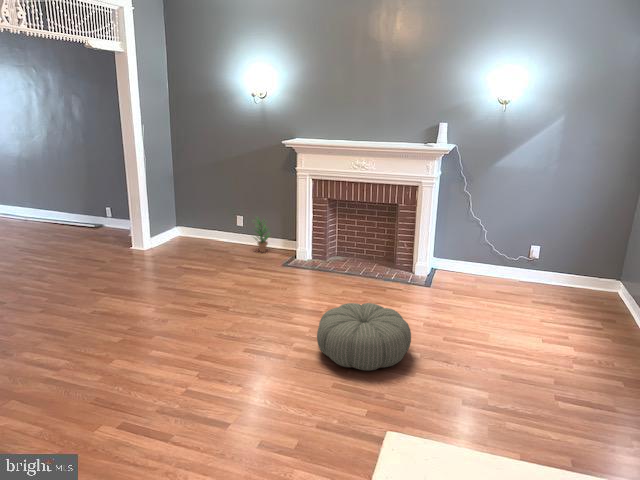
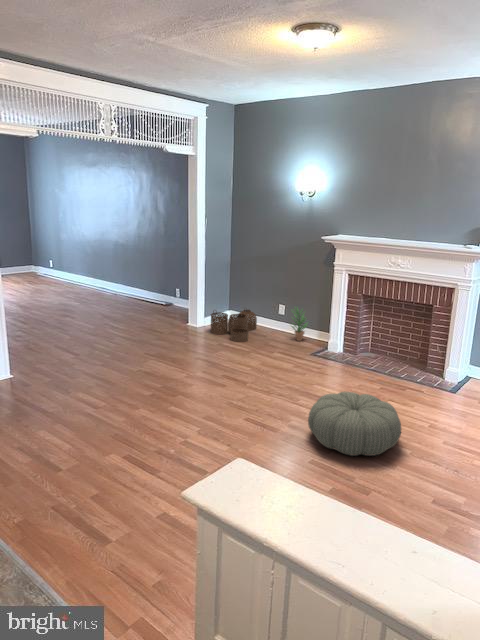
woven basket: none [161,223,212,261] -> present [211,310,257,342]

